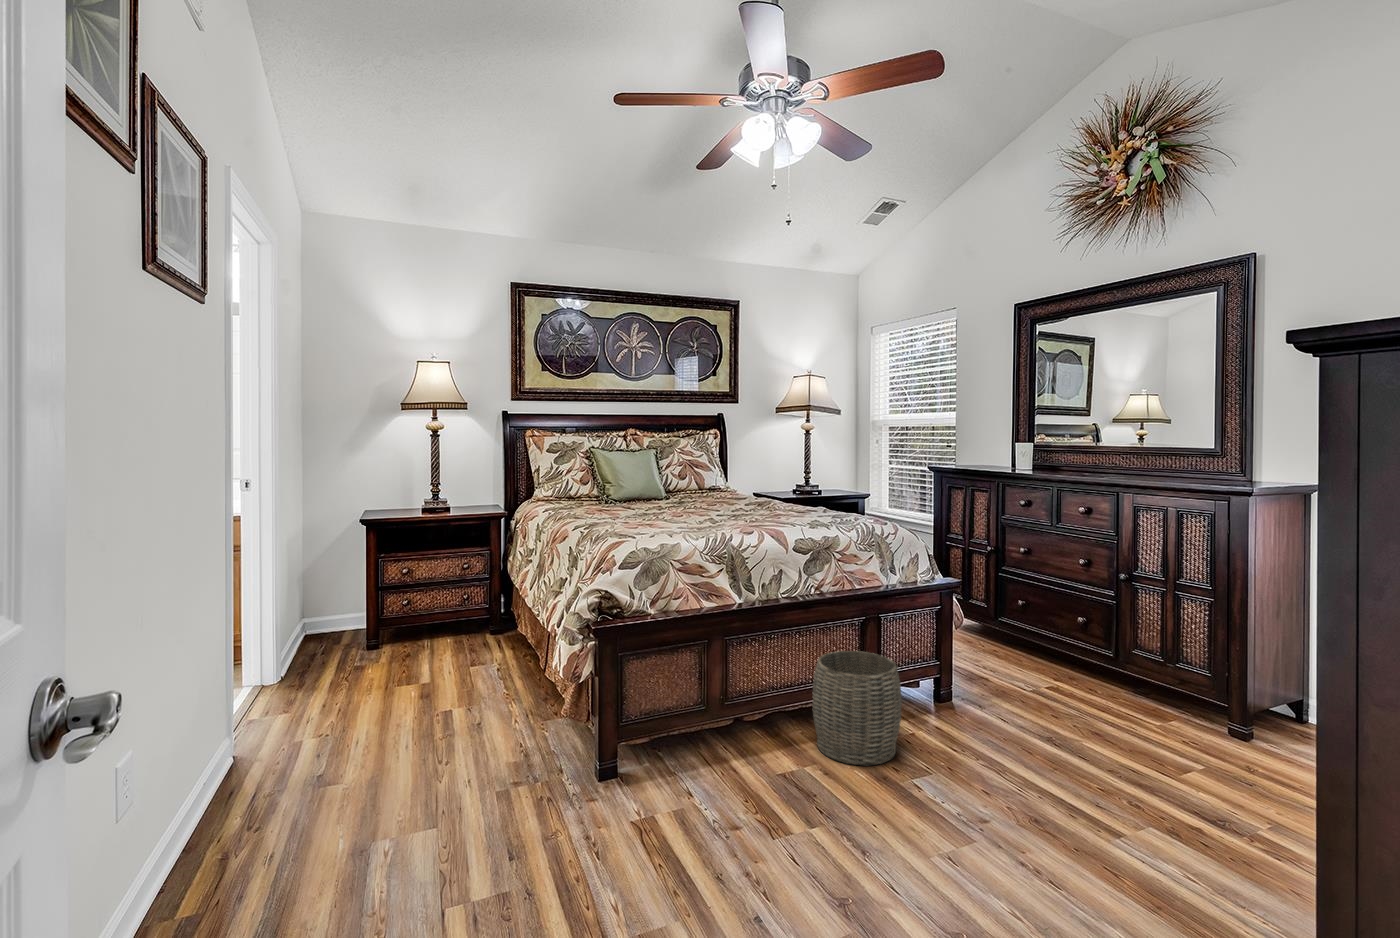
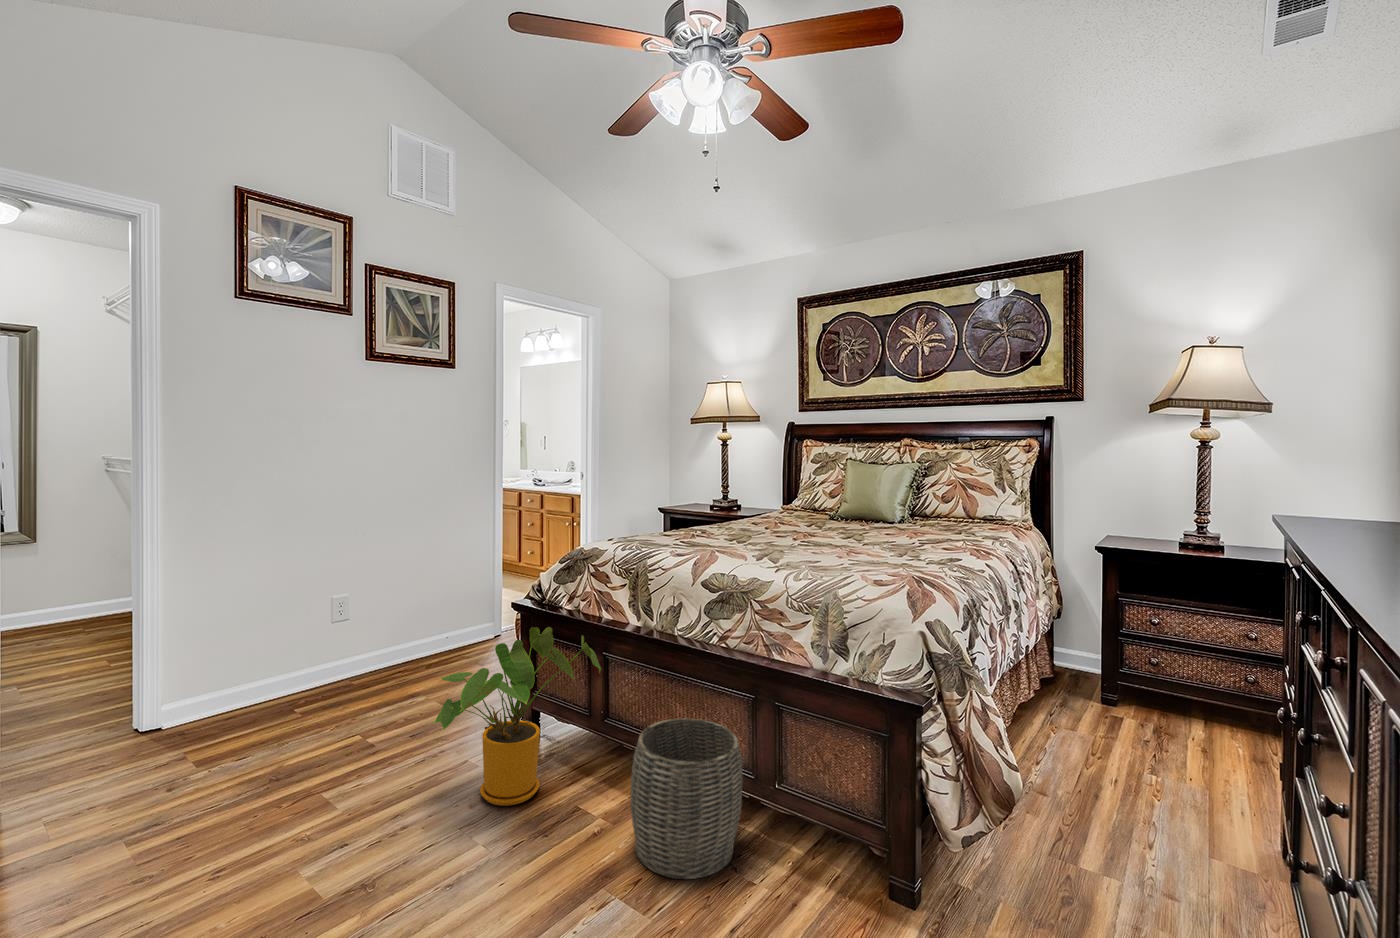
house plant: none [660,626,783,816] -> present [433,627,601,806]

